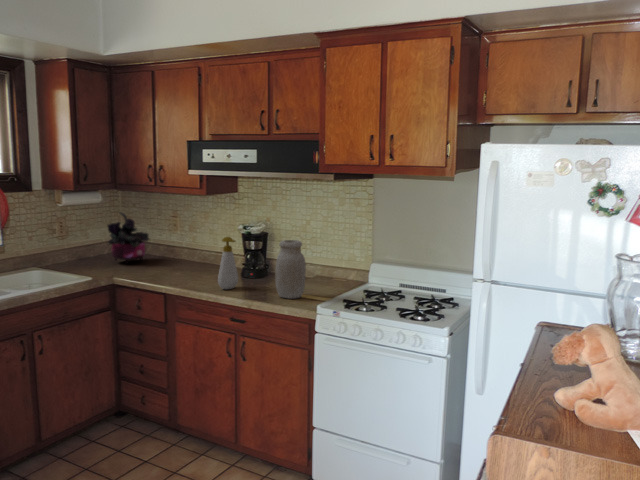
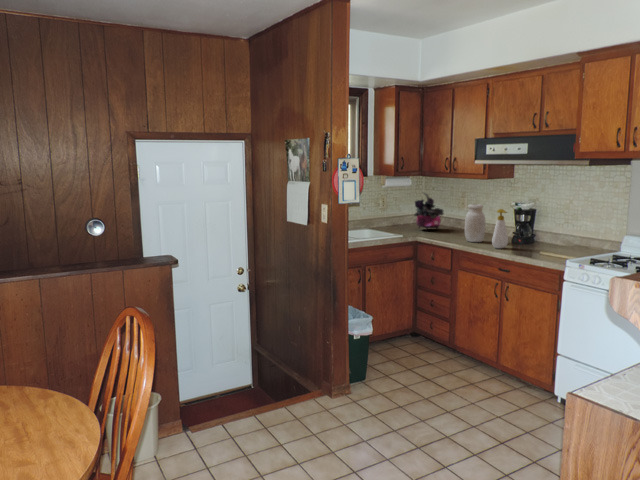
jar: present [275,240,306,299] -> present [465,204,485,242]

